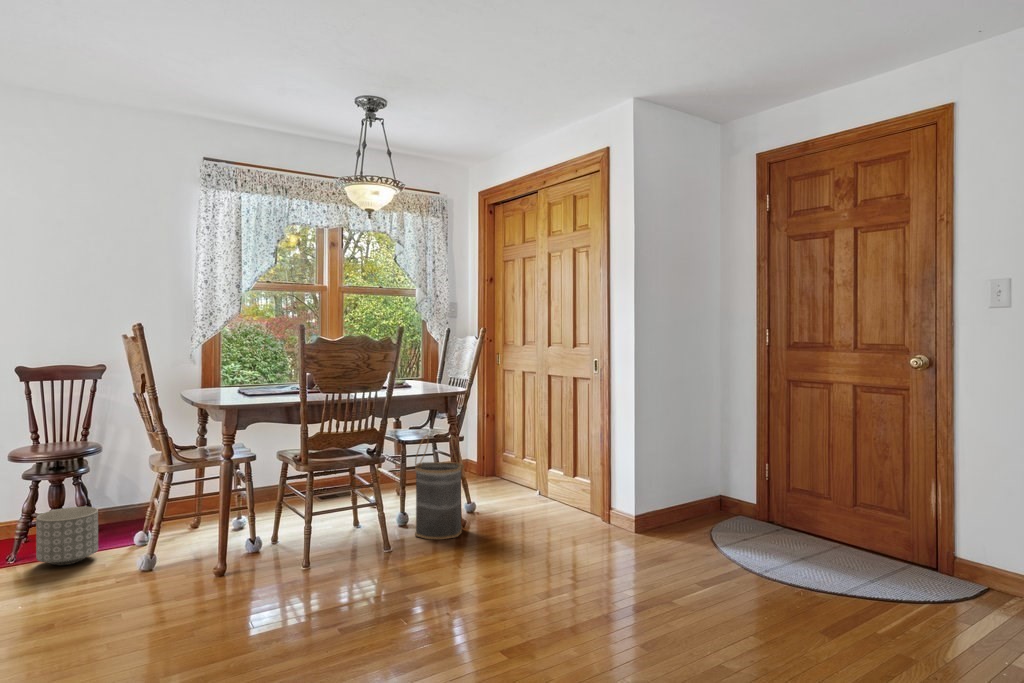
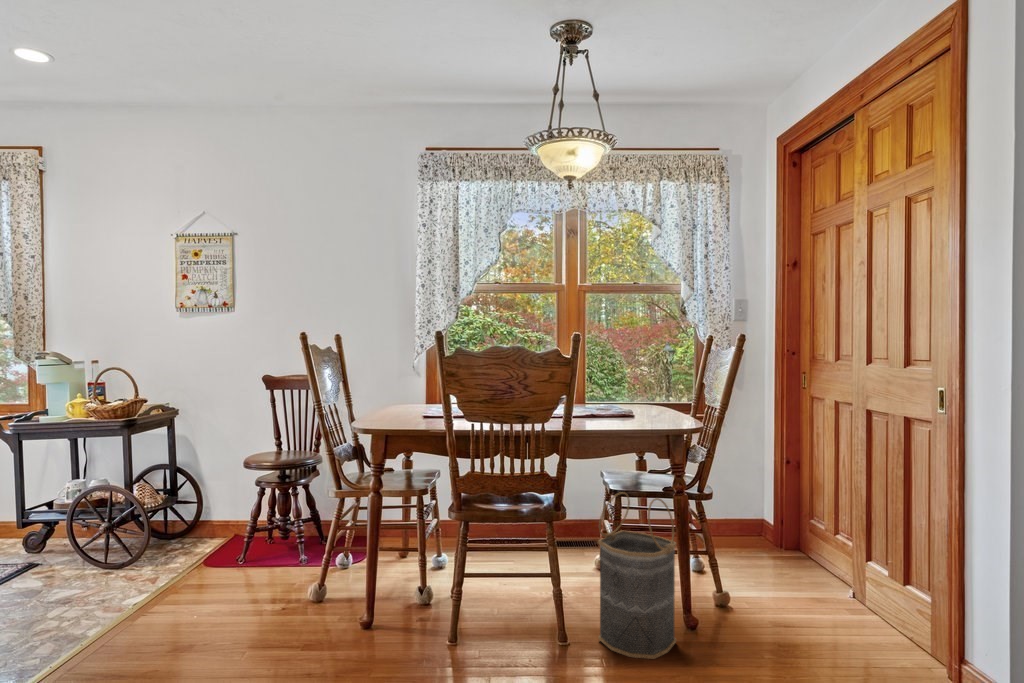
planter: present [36,507,98,566] -> none [220,523,277,585]

